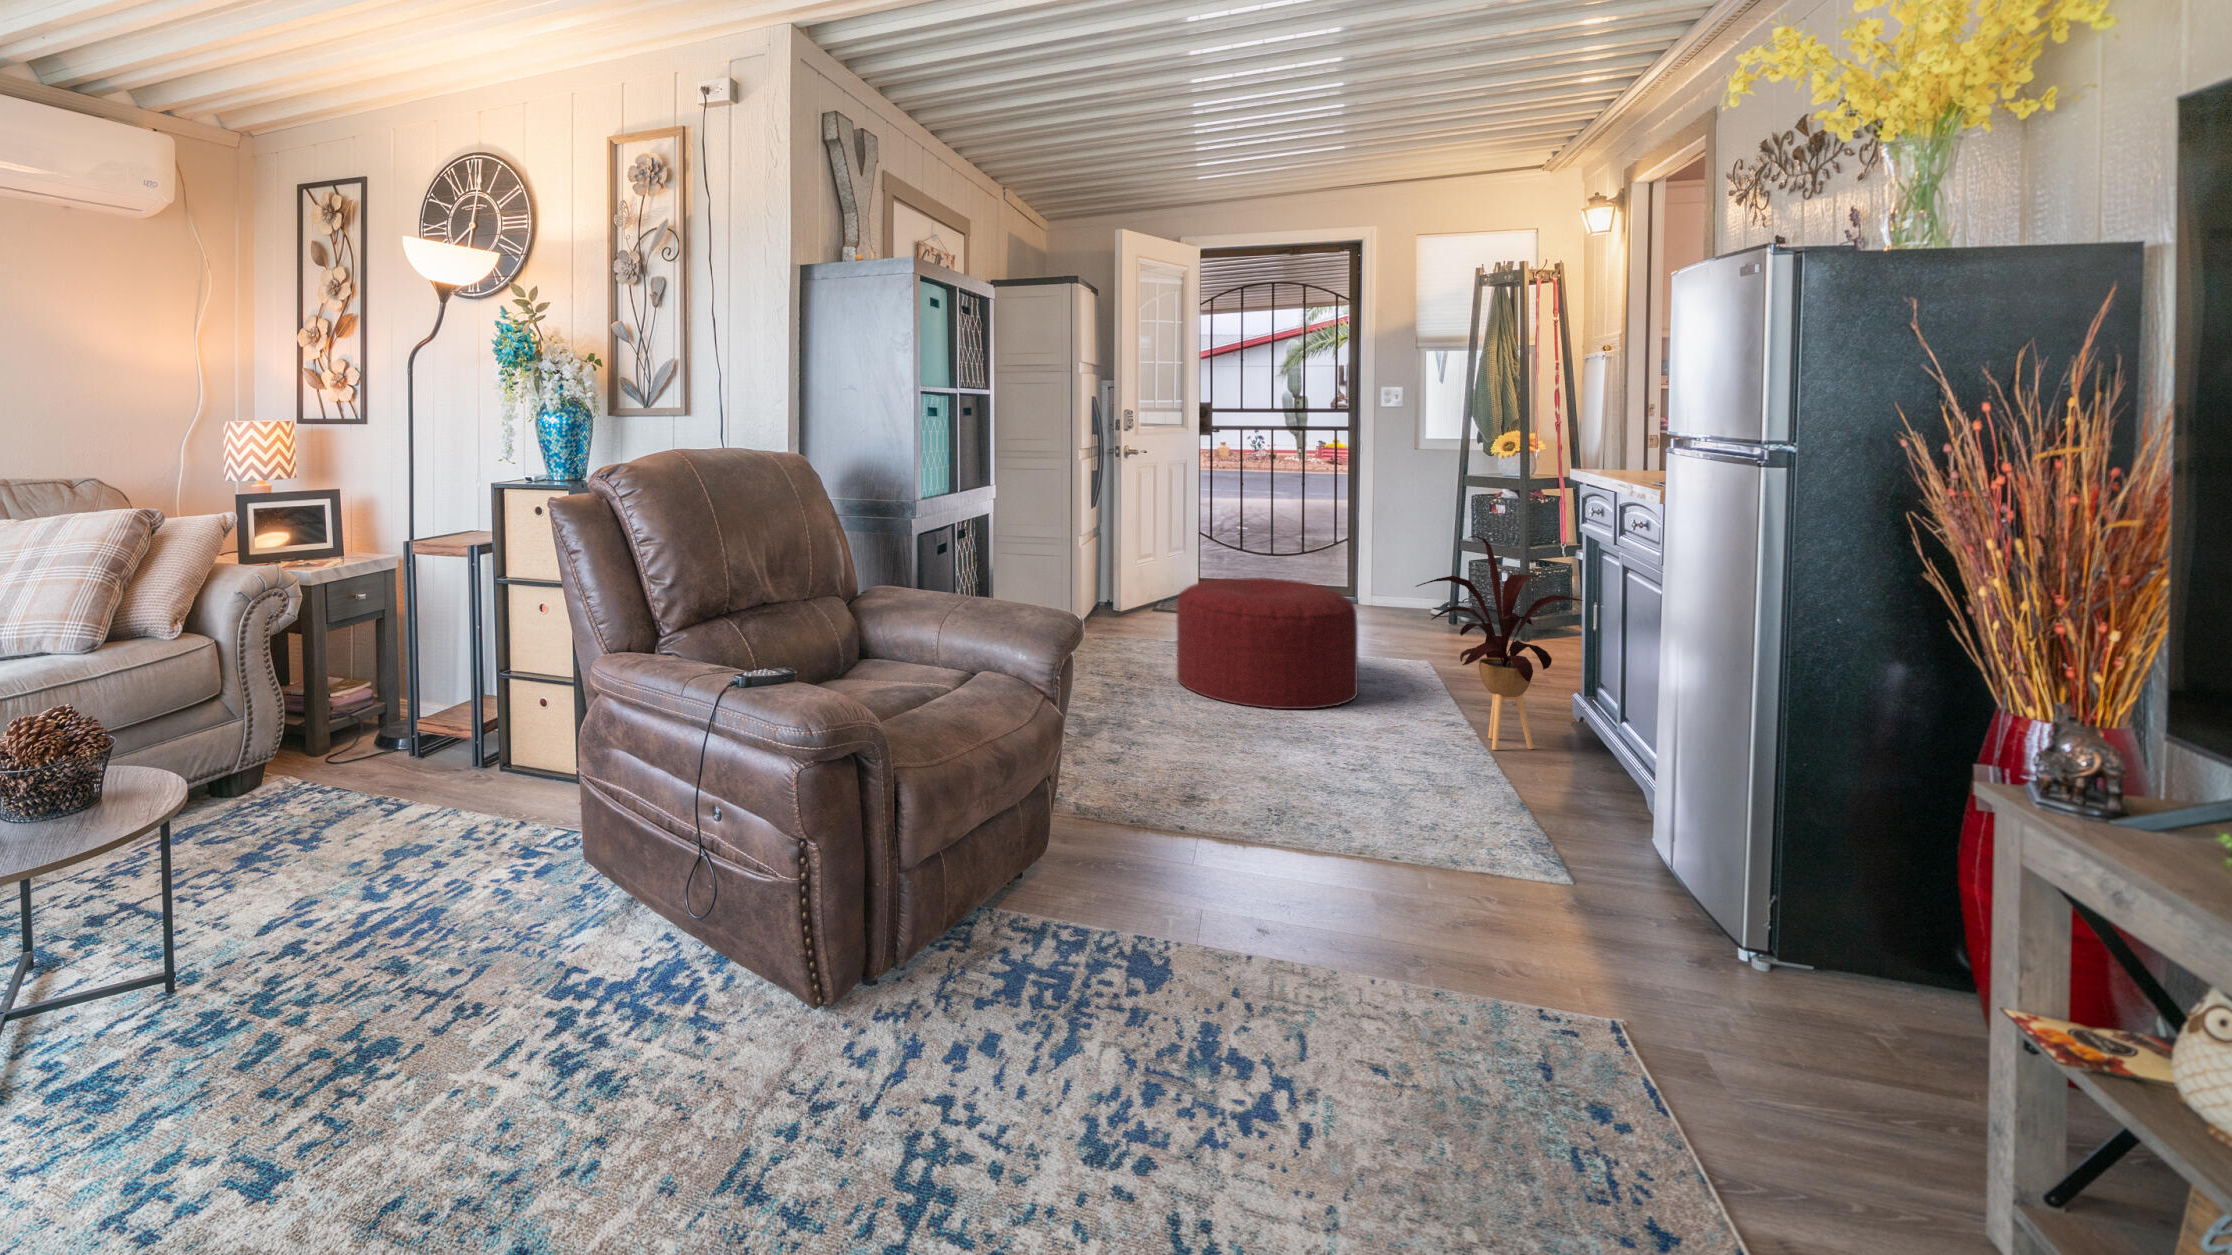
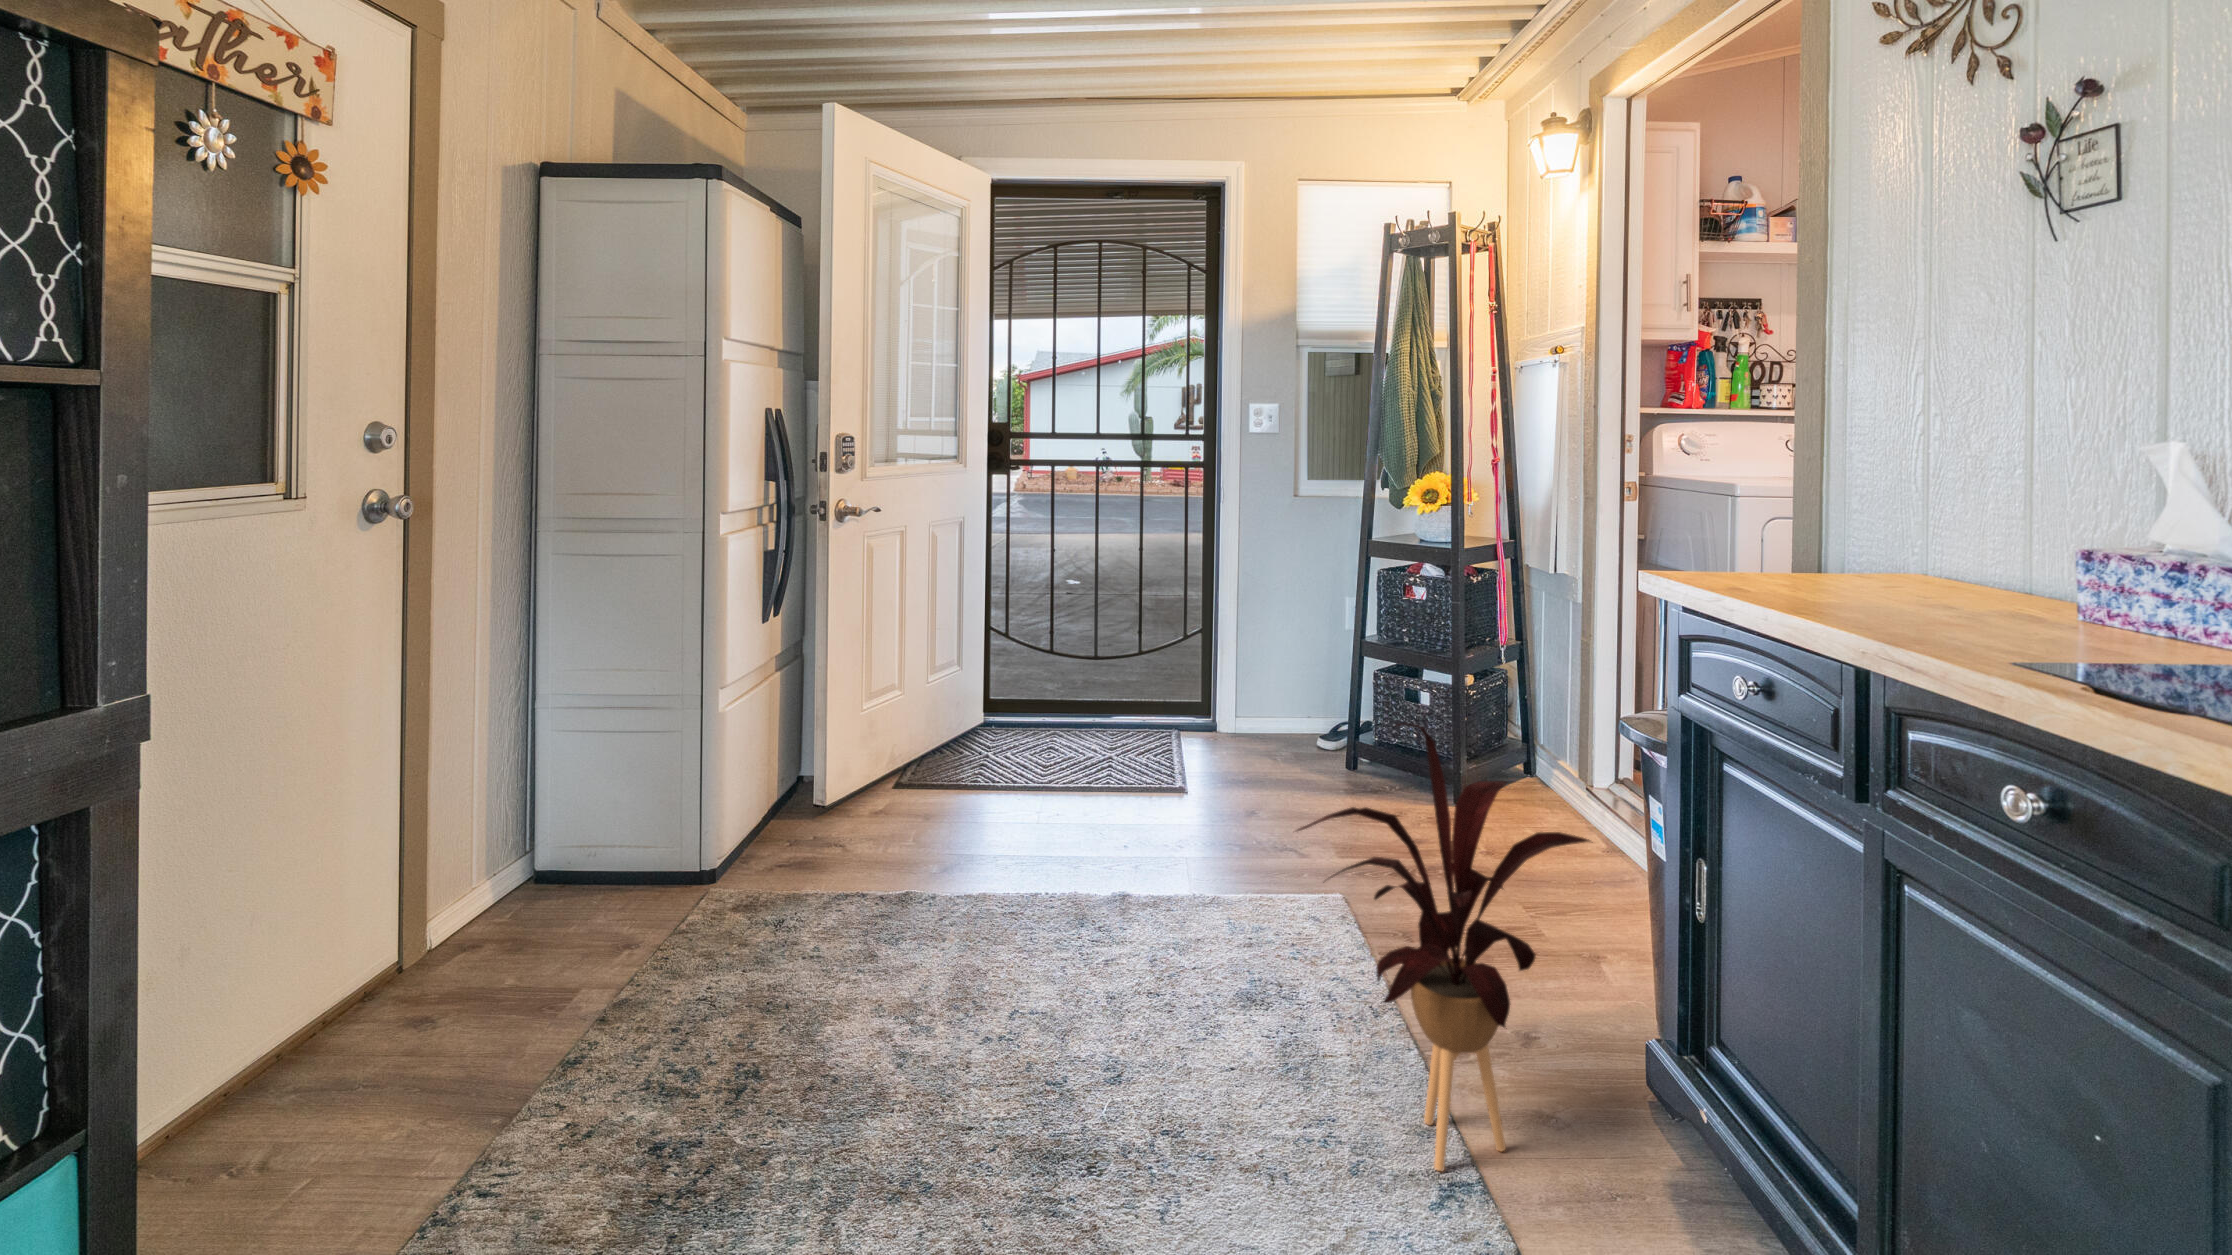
ottoman: present [1177,578,1358,709] -> none [854,765,1196,1086]

